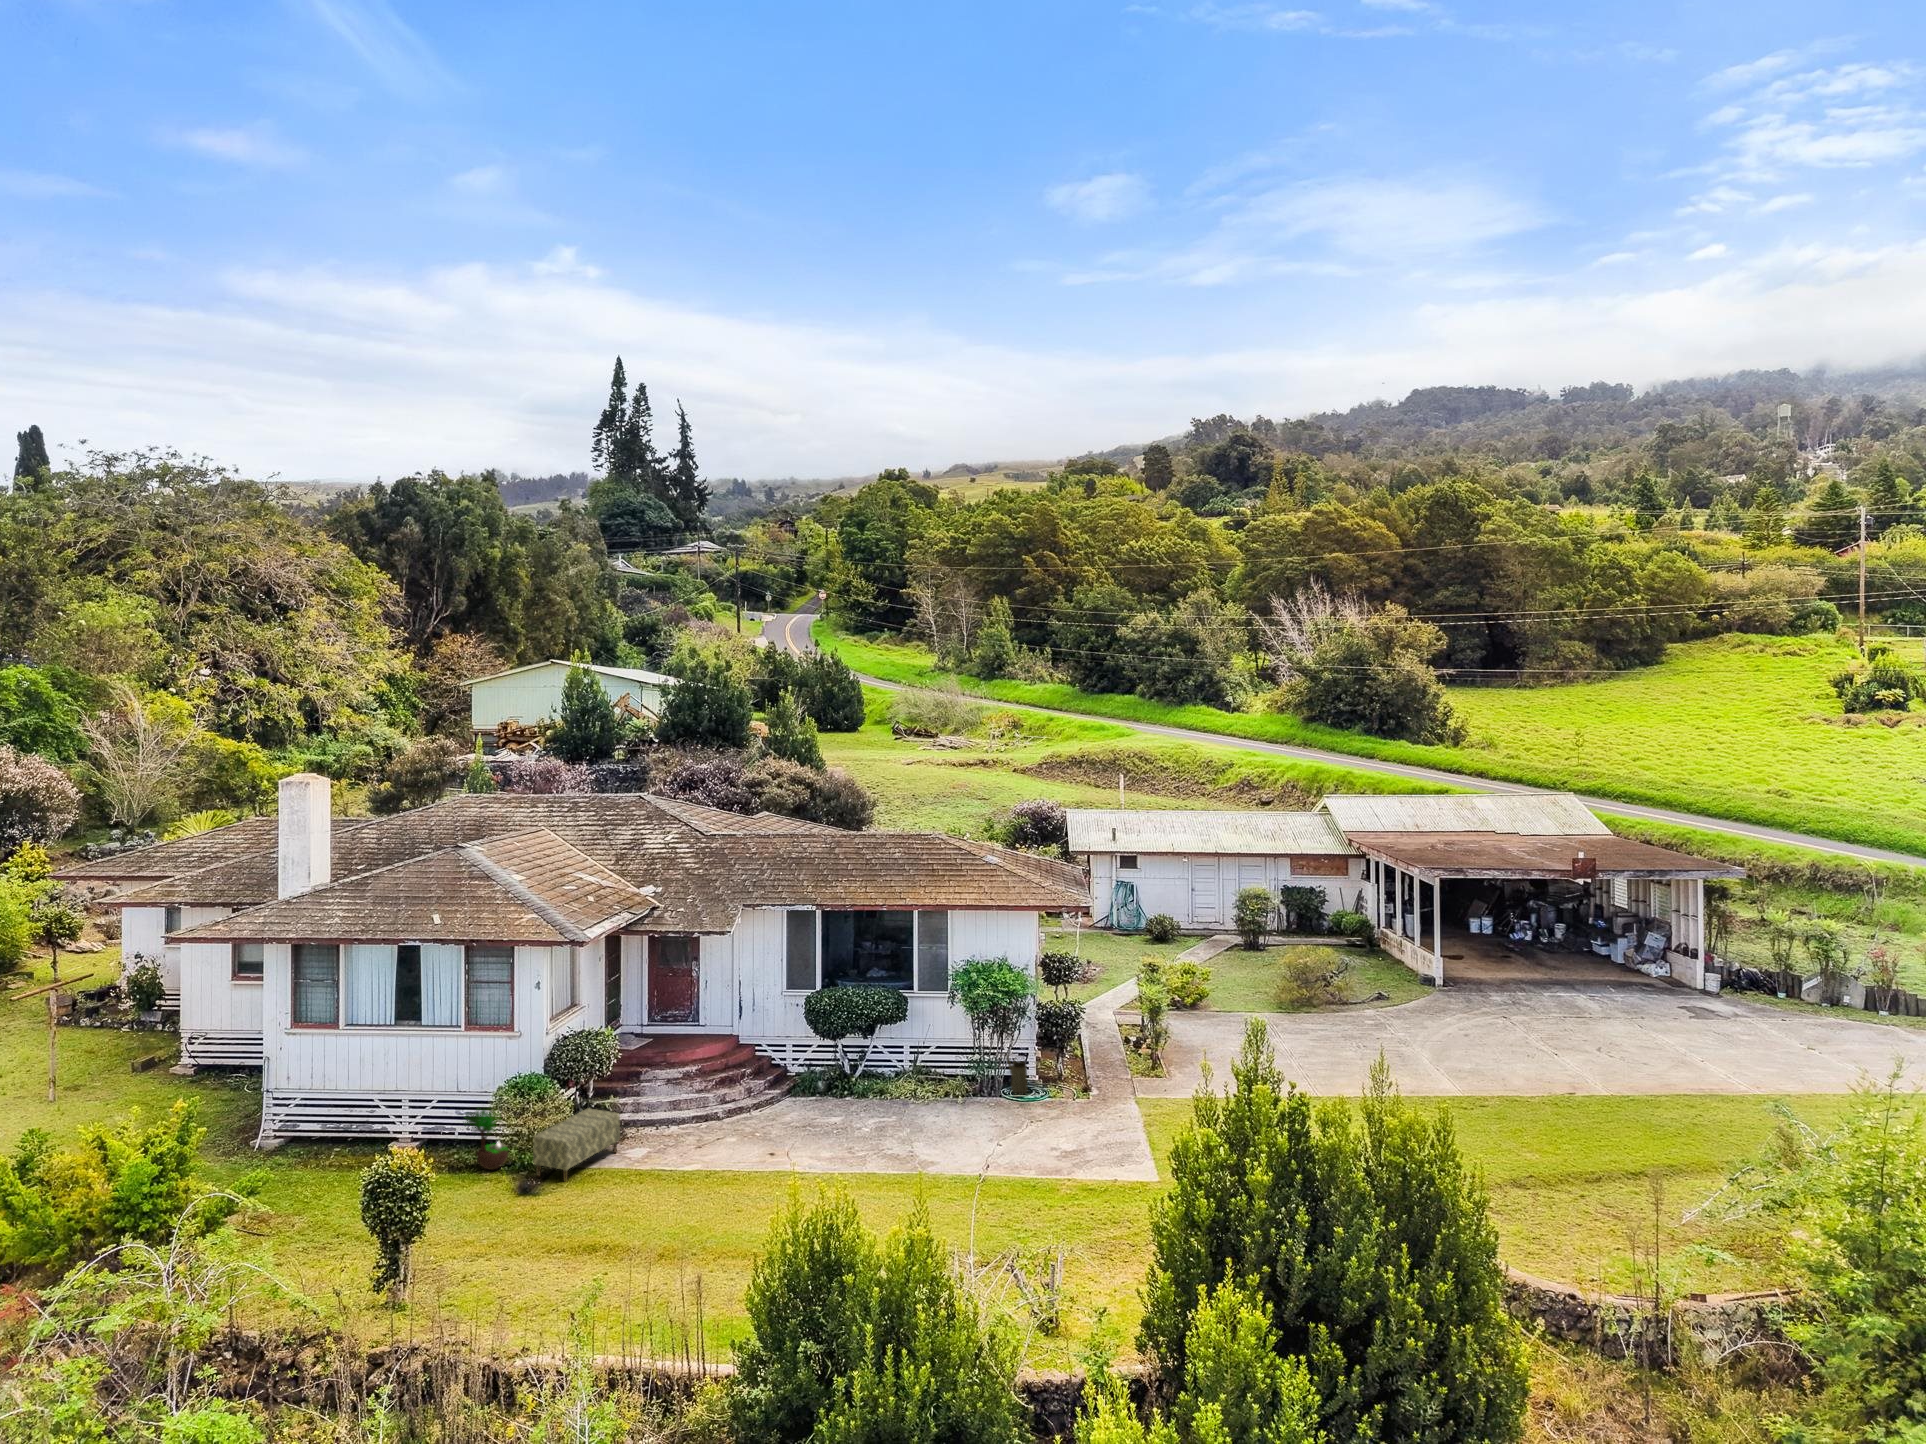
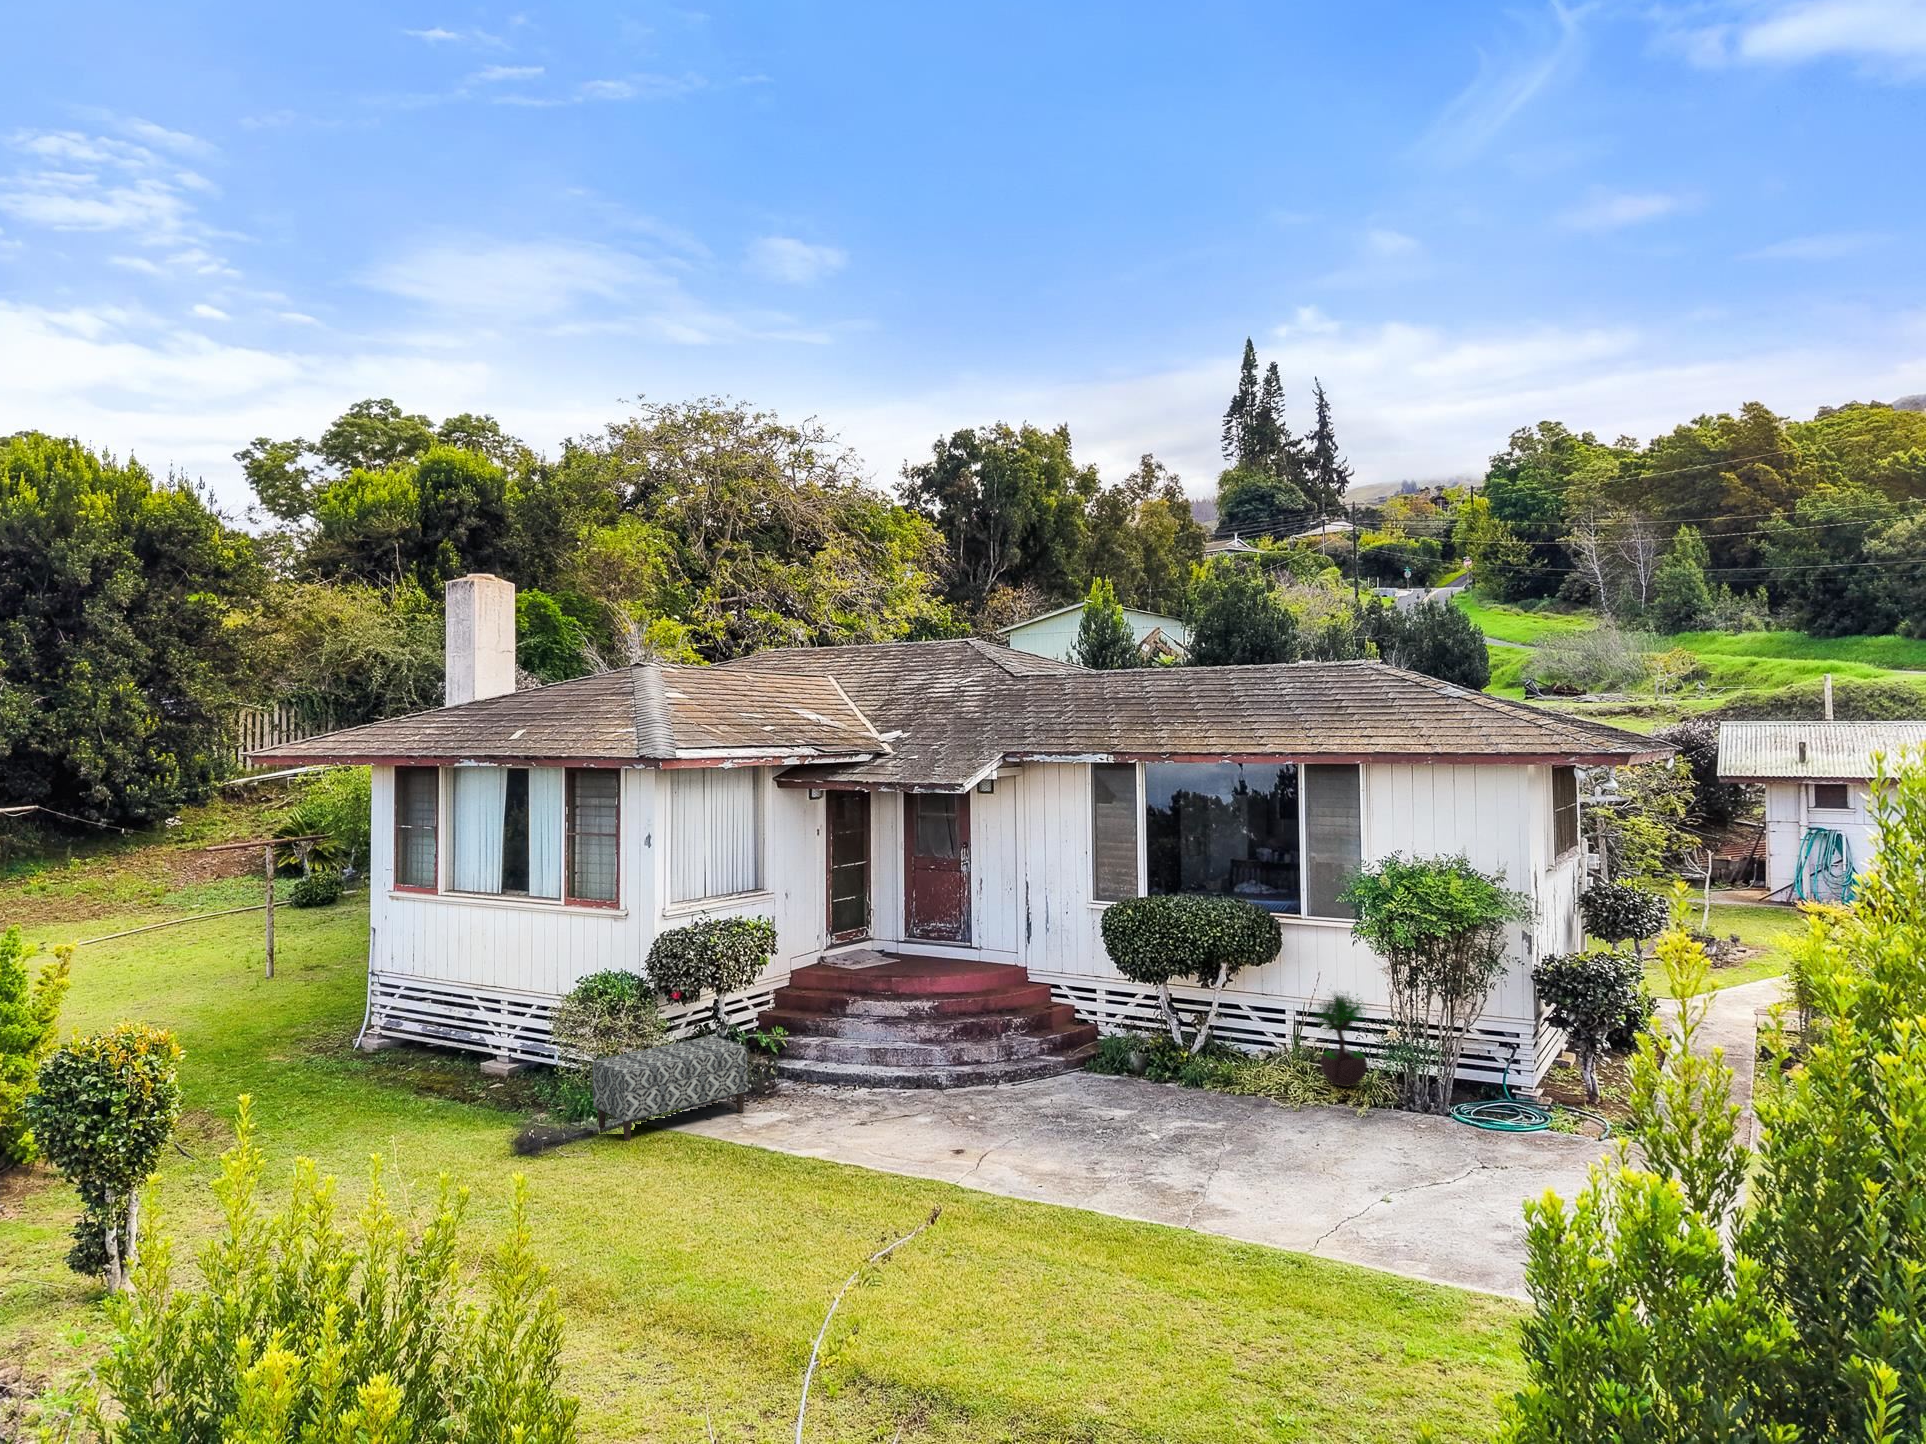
watering can: present [1006,1055,1028,1093] -> none [1492,1040,1535,1117]
potted tree: present [465,1108,508,1170] -> present [1312,992,1367,1087]

